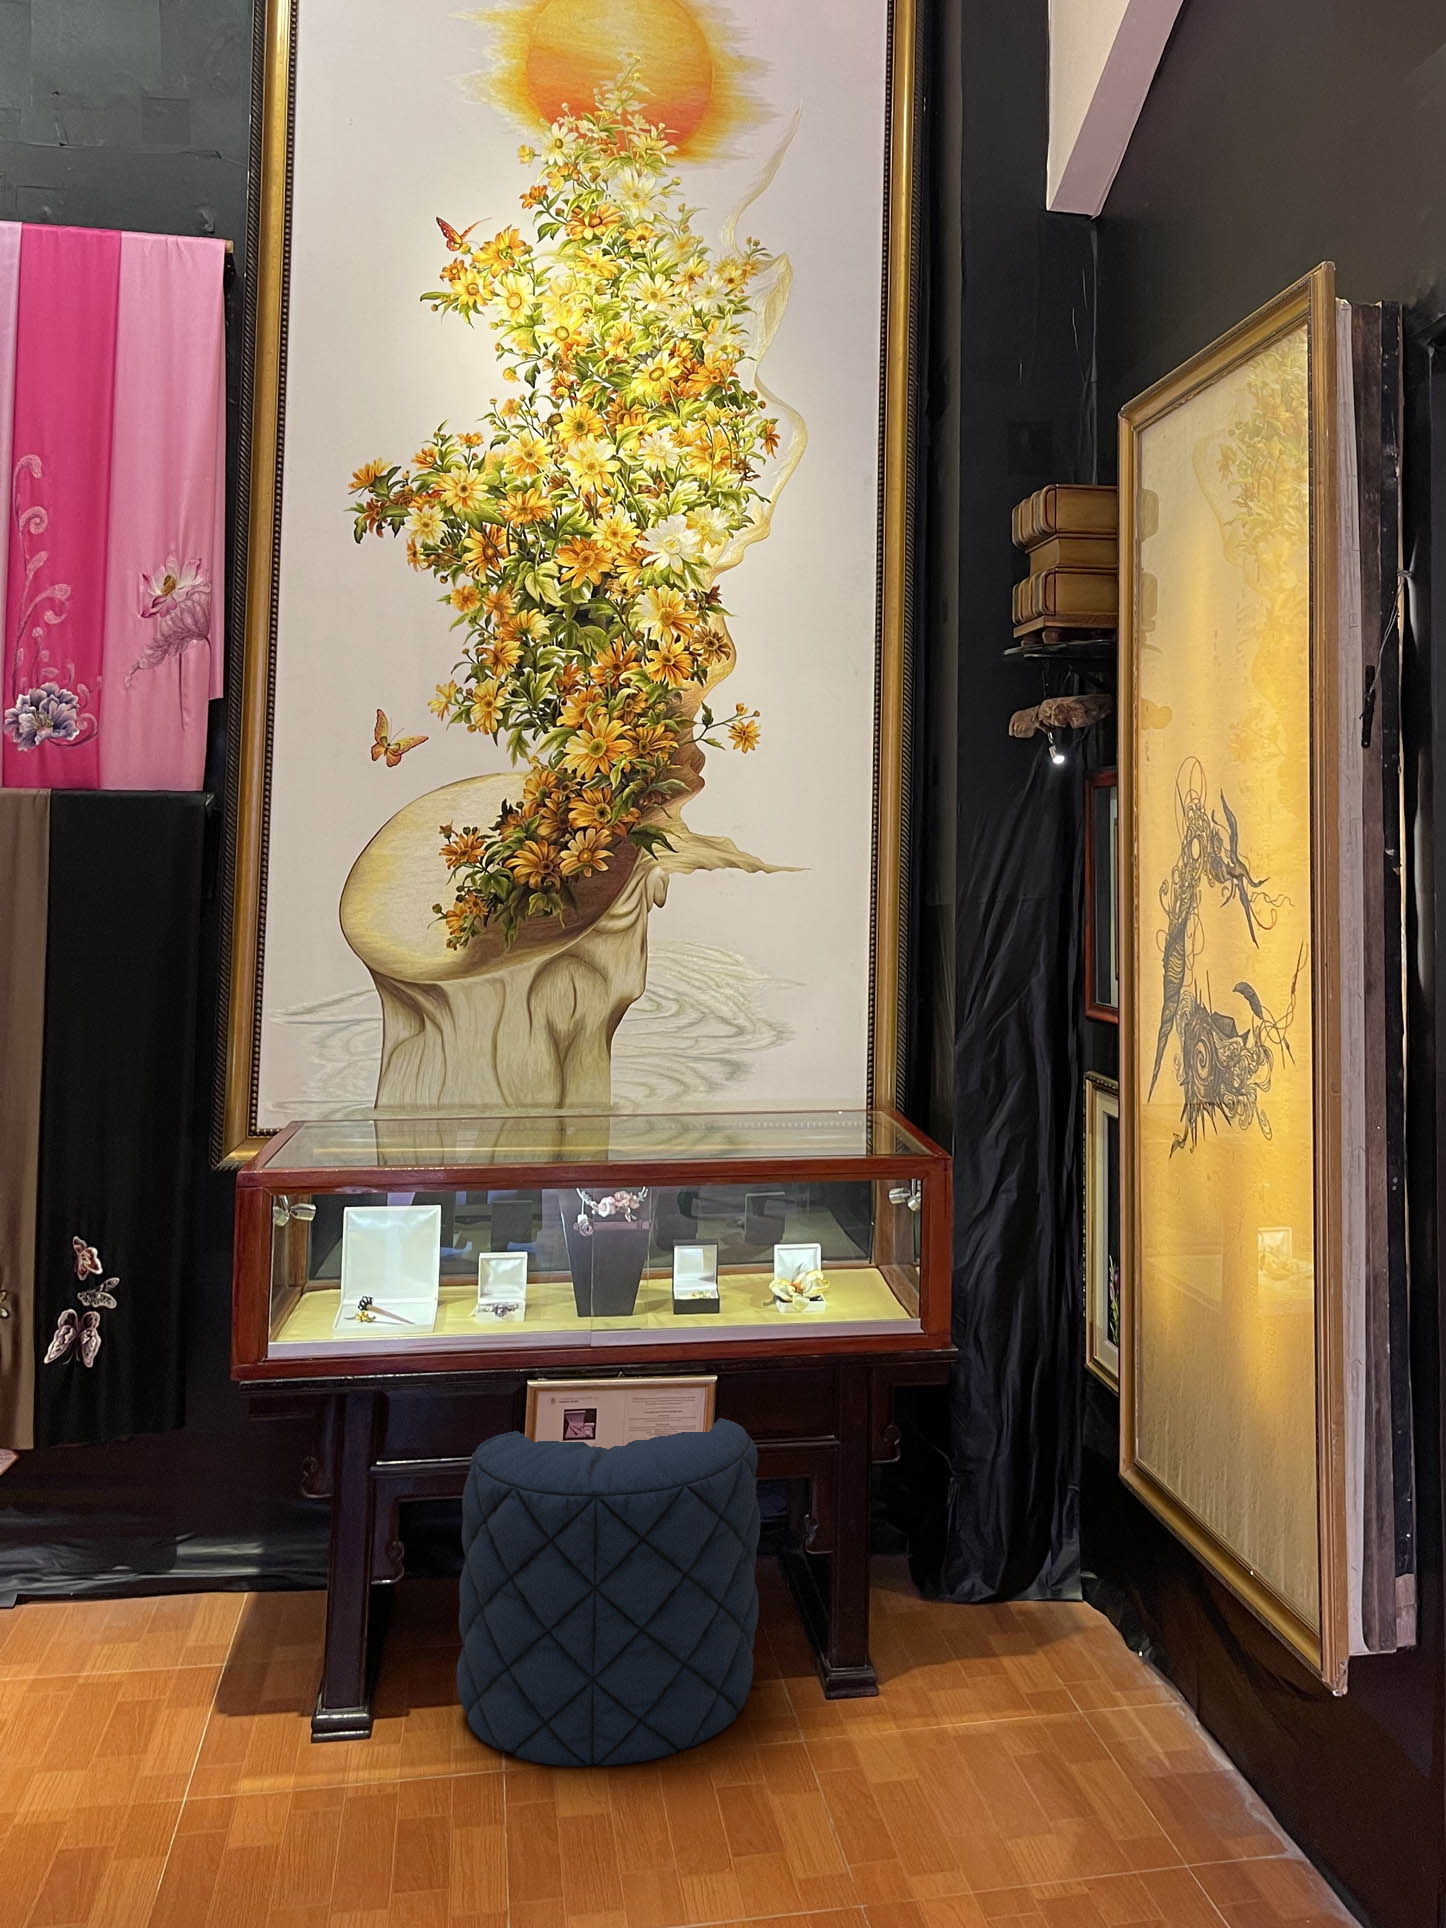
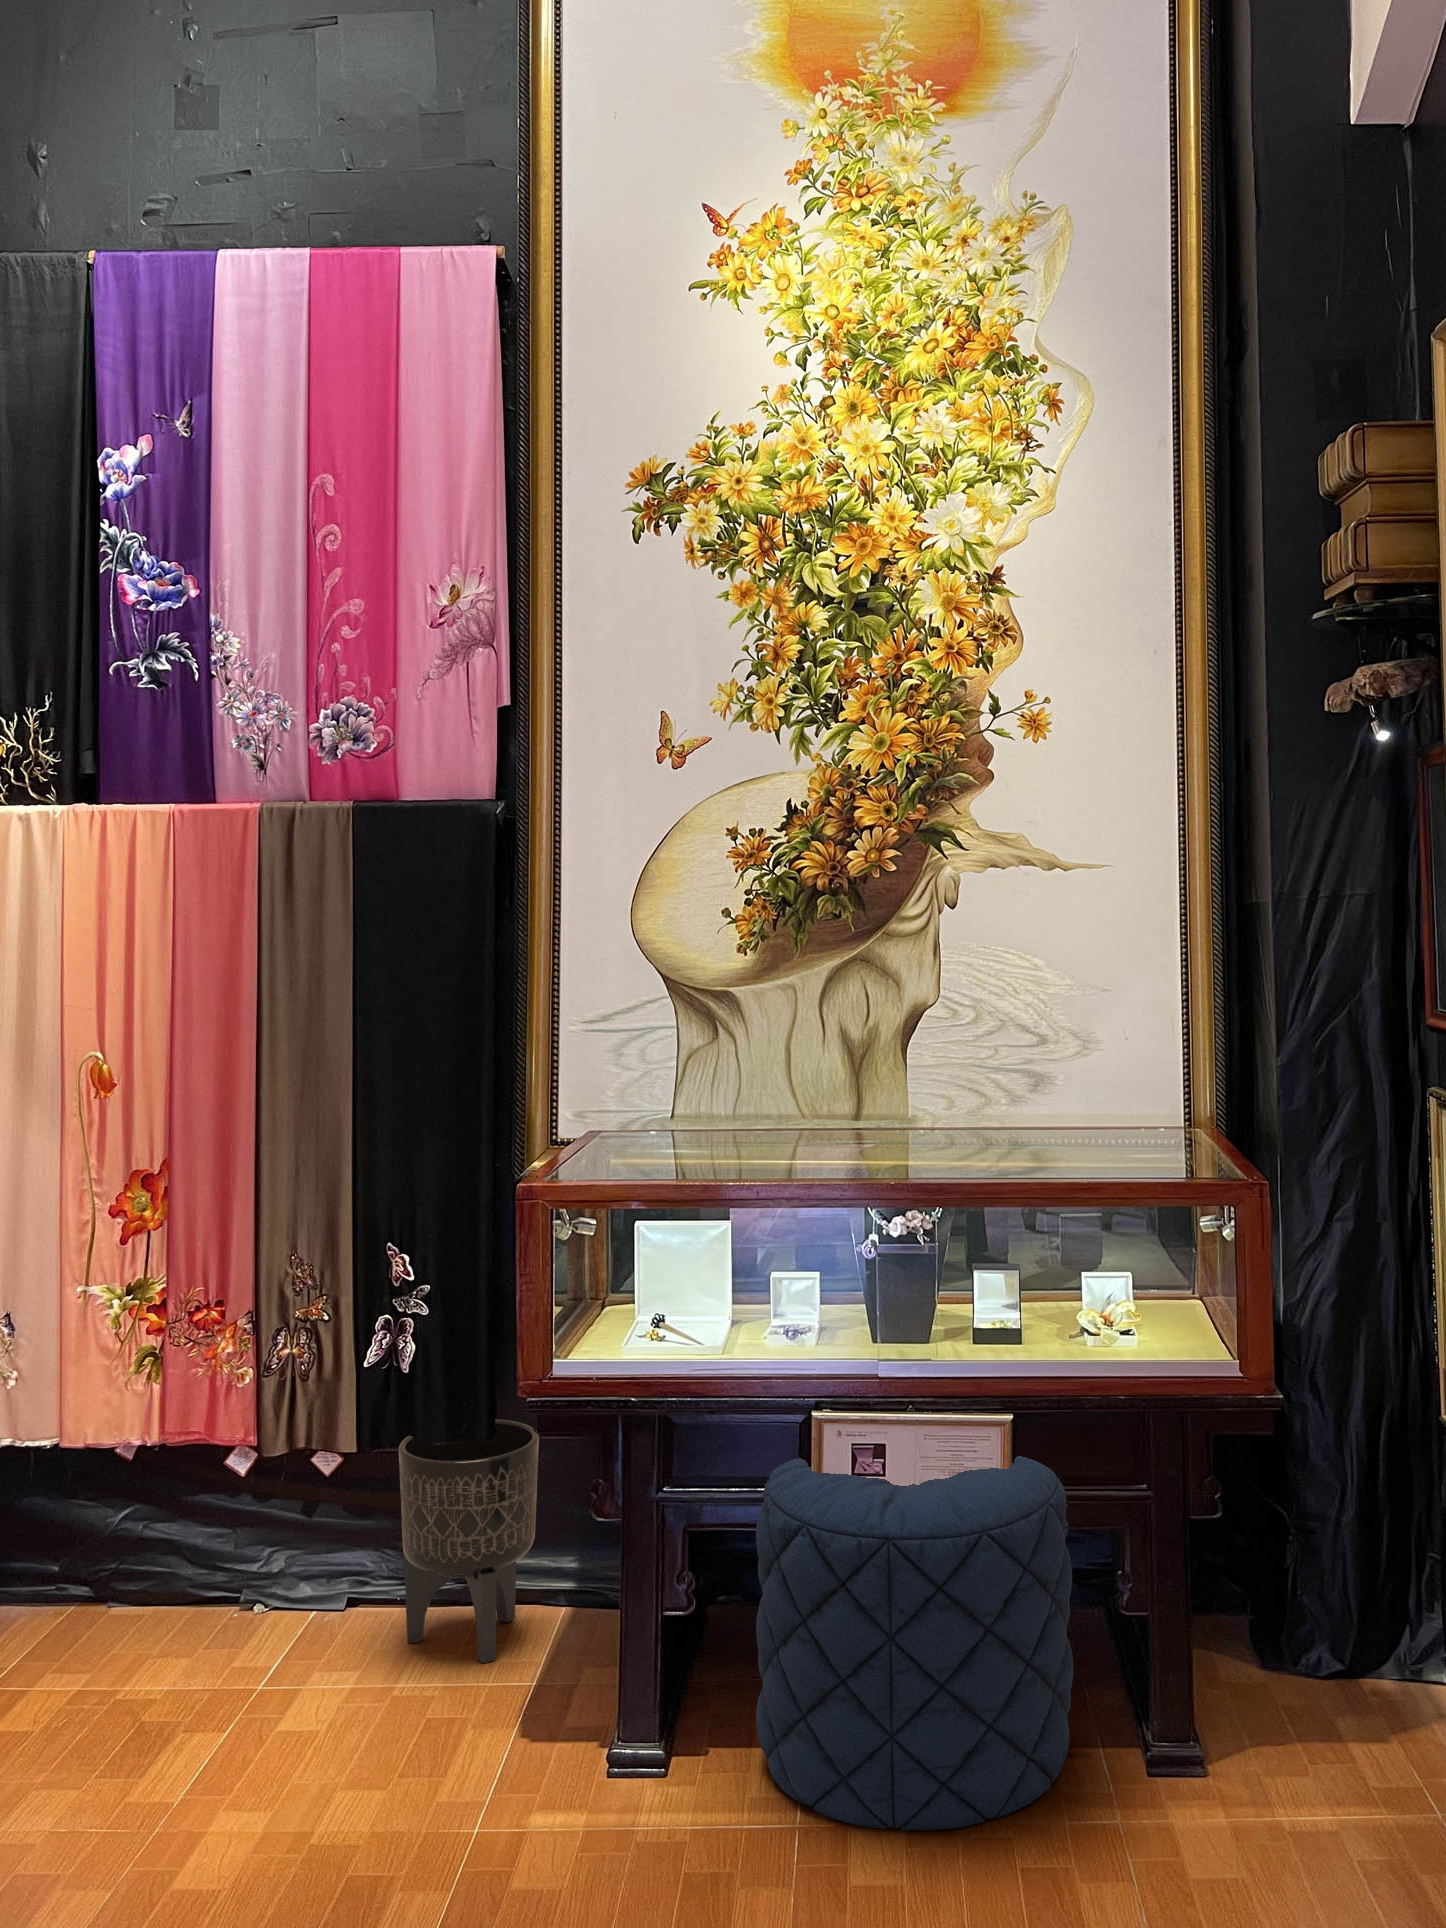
planter: none [84,1409,231,1649] -> present [399,1419,539,1663]

